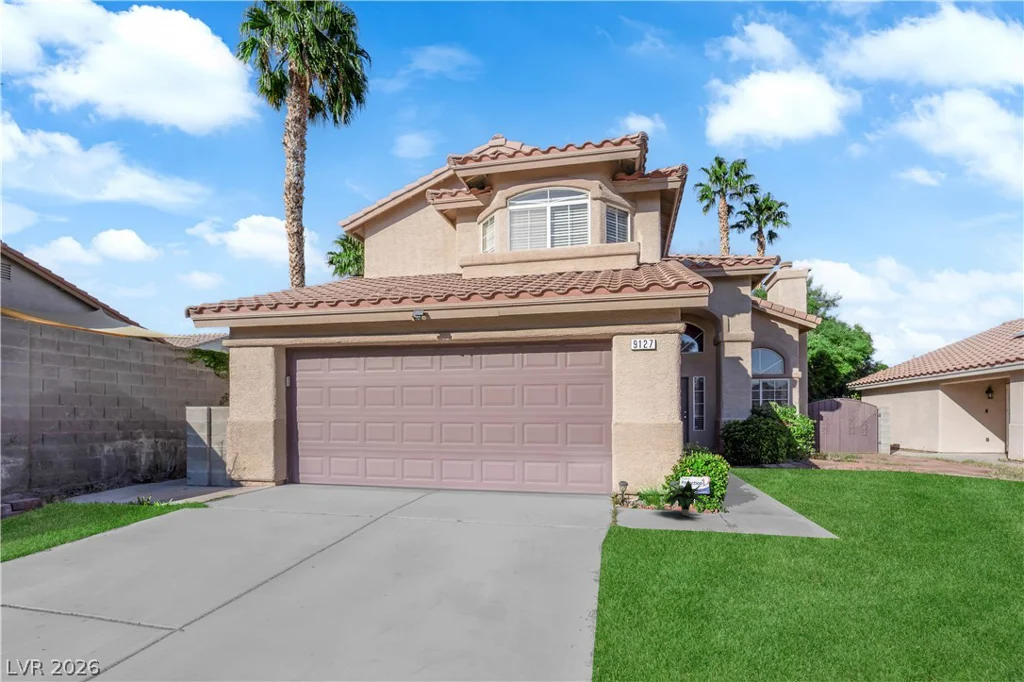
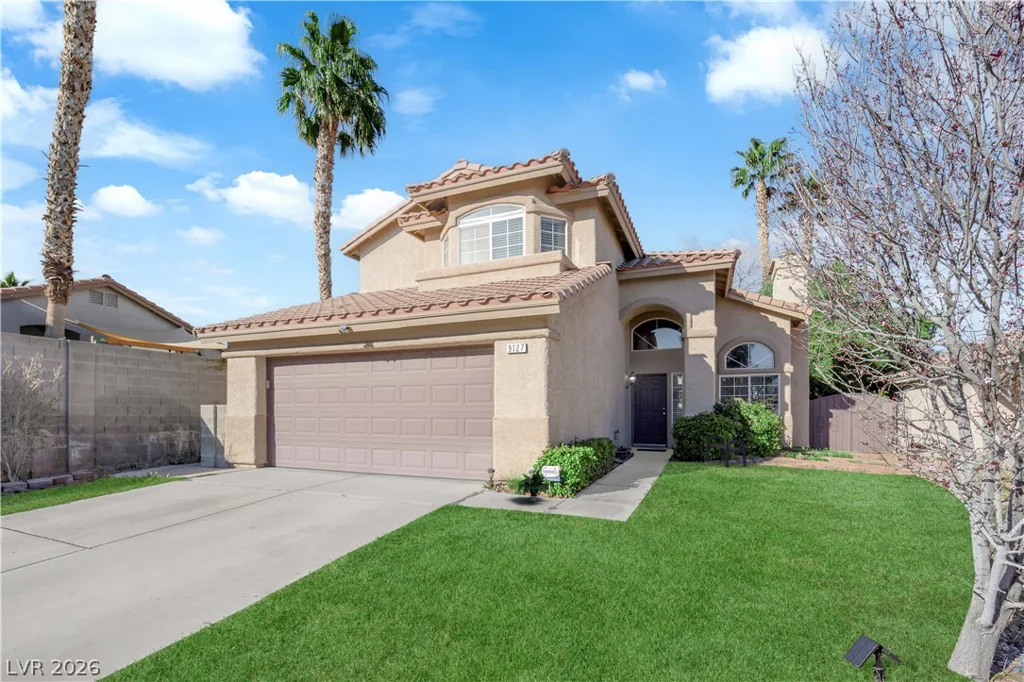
bench: none [754,442,800,474] -> present [706,436,747,467]

